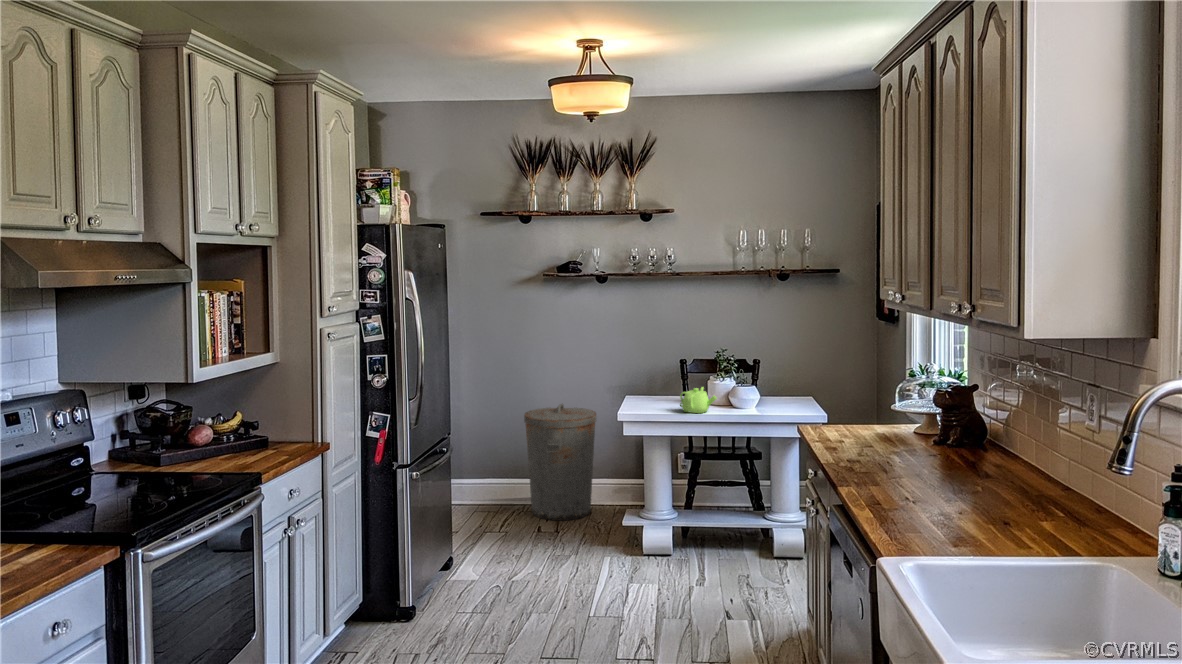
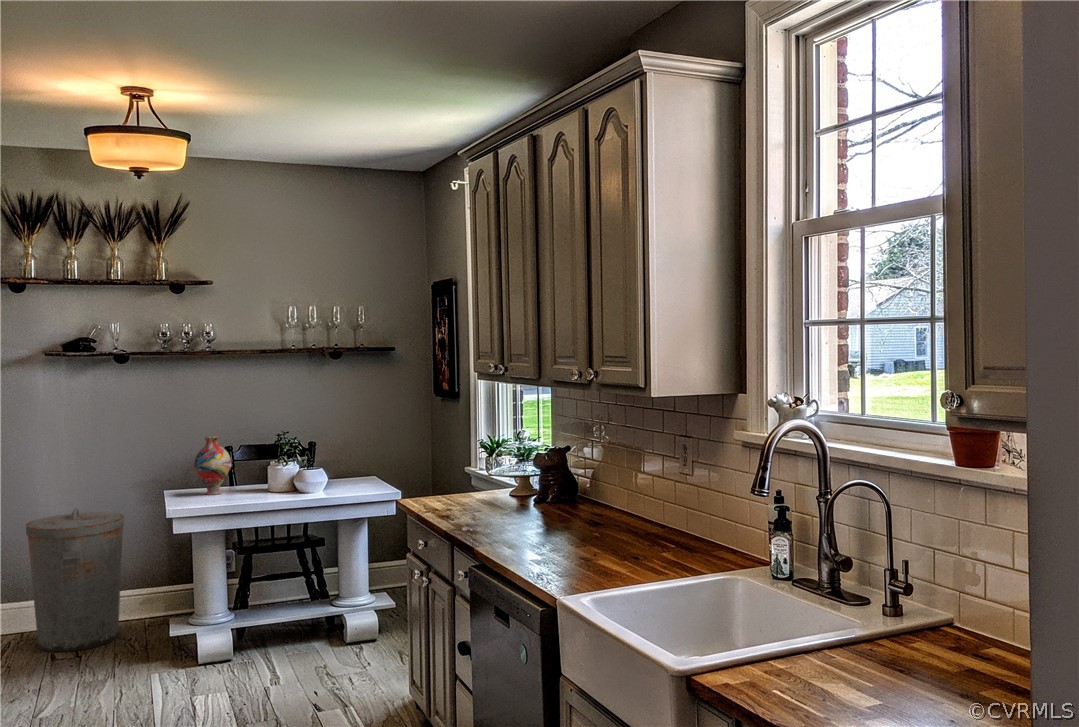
vase: none [648,352,680,404] -> present [194,436,232,495]
teapot: present [680,387,717,413] -> none [237,471,280,499]

